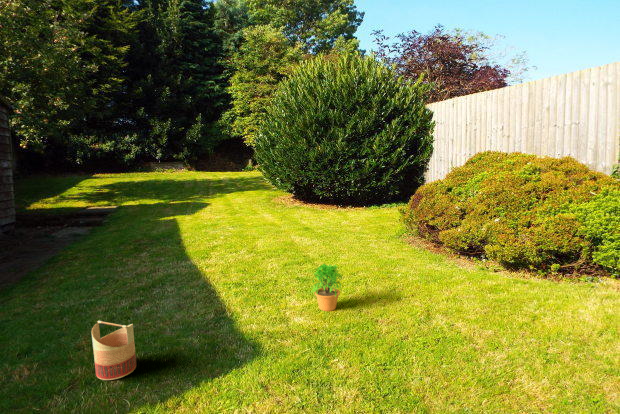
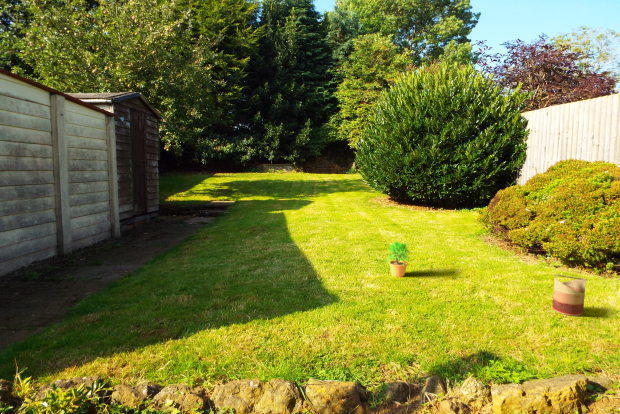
basket: present [92,321,136,380] -> present [552,274,587,316]

